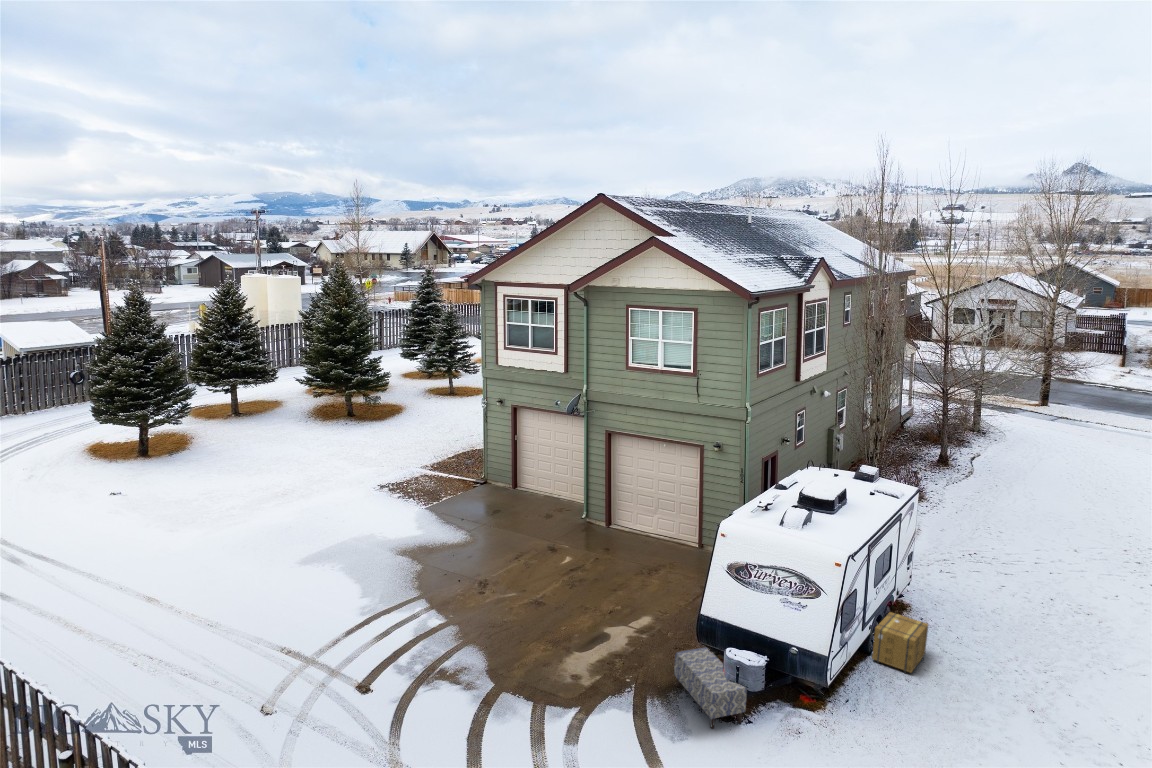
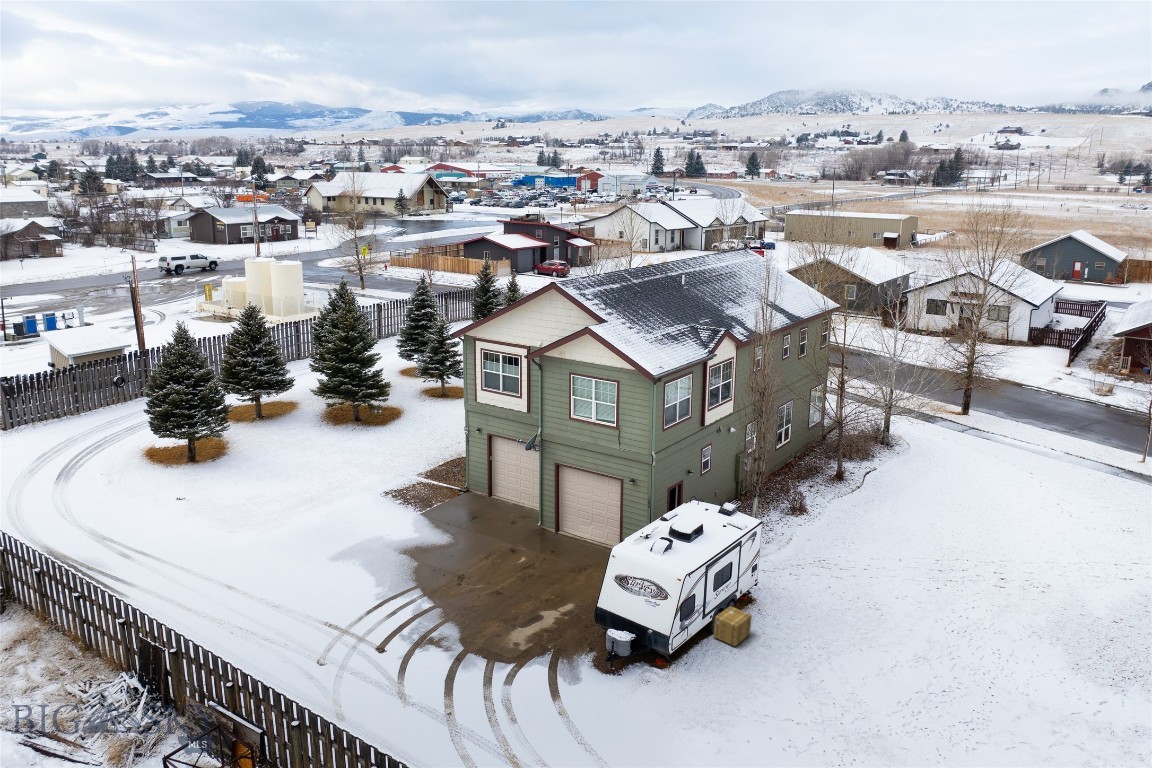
bench: present [674,647,747,728] -> none [579,628,619,678]

